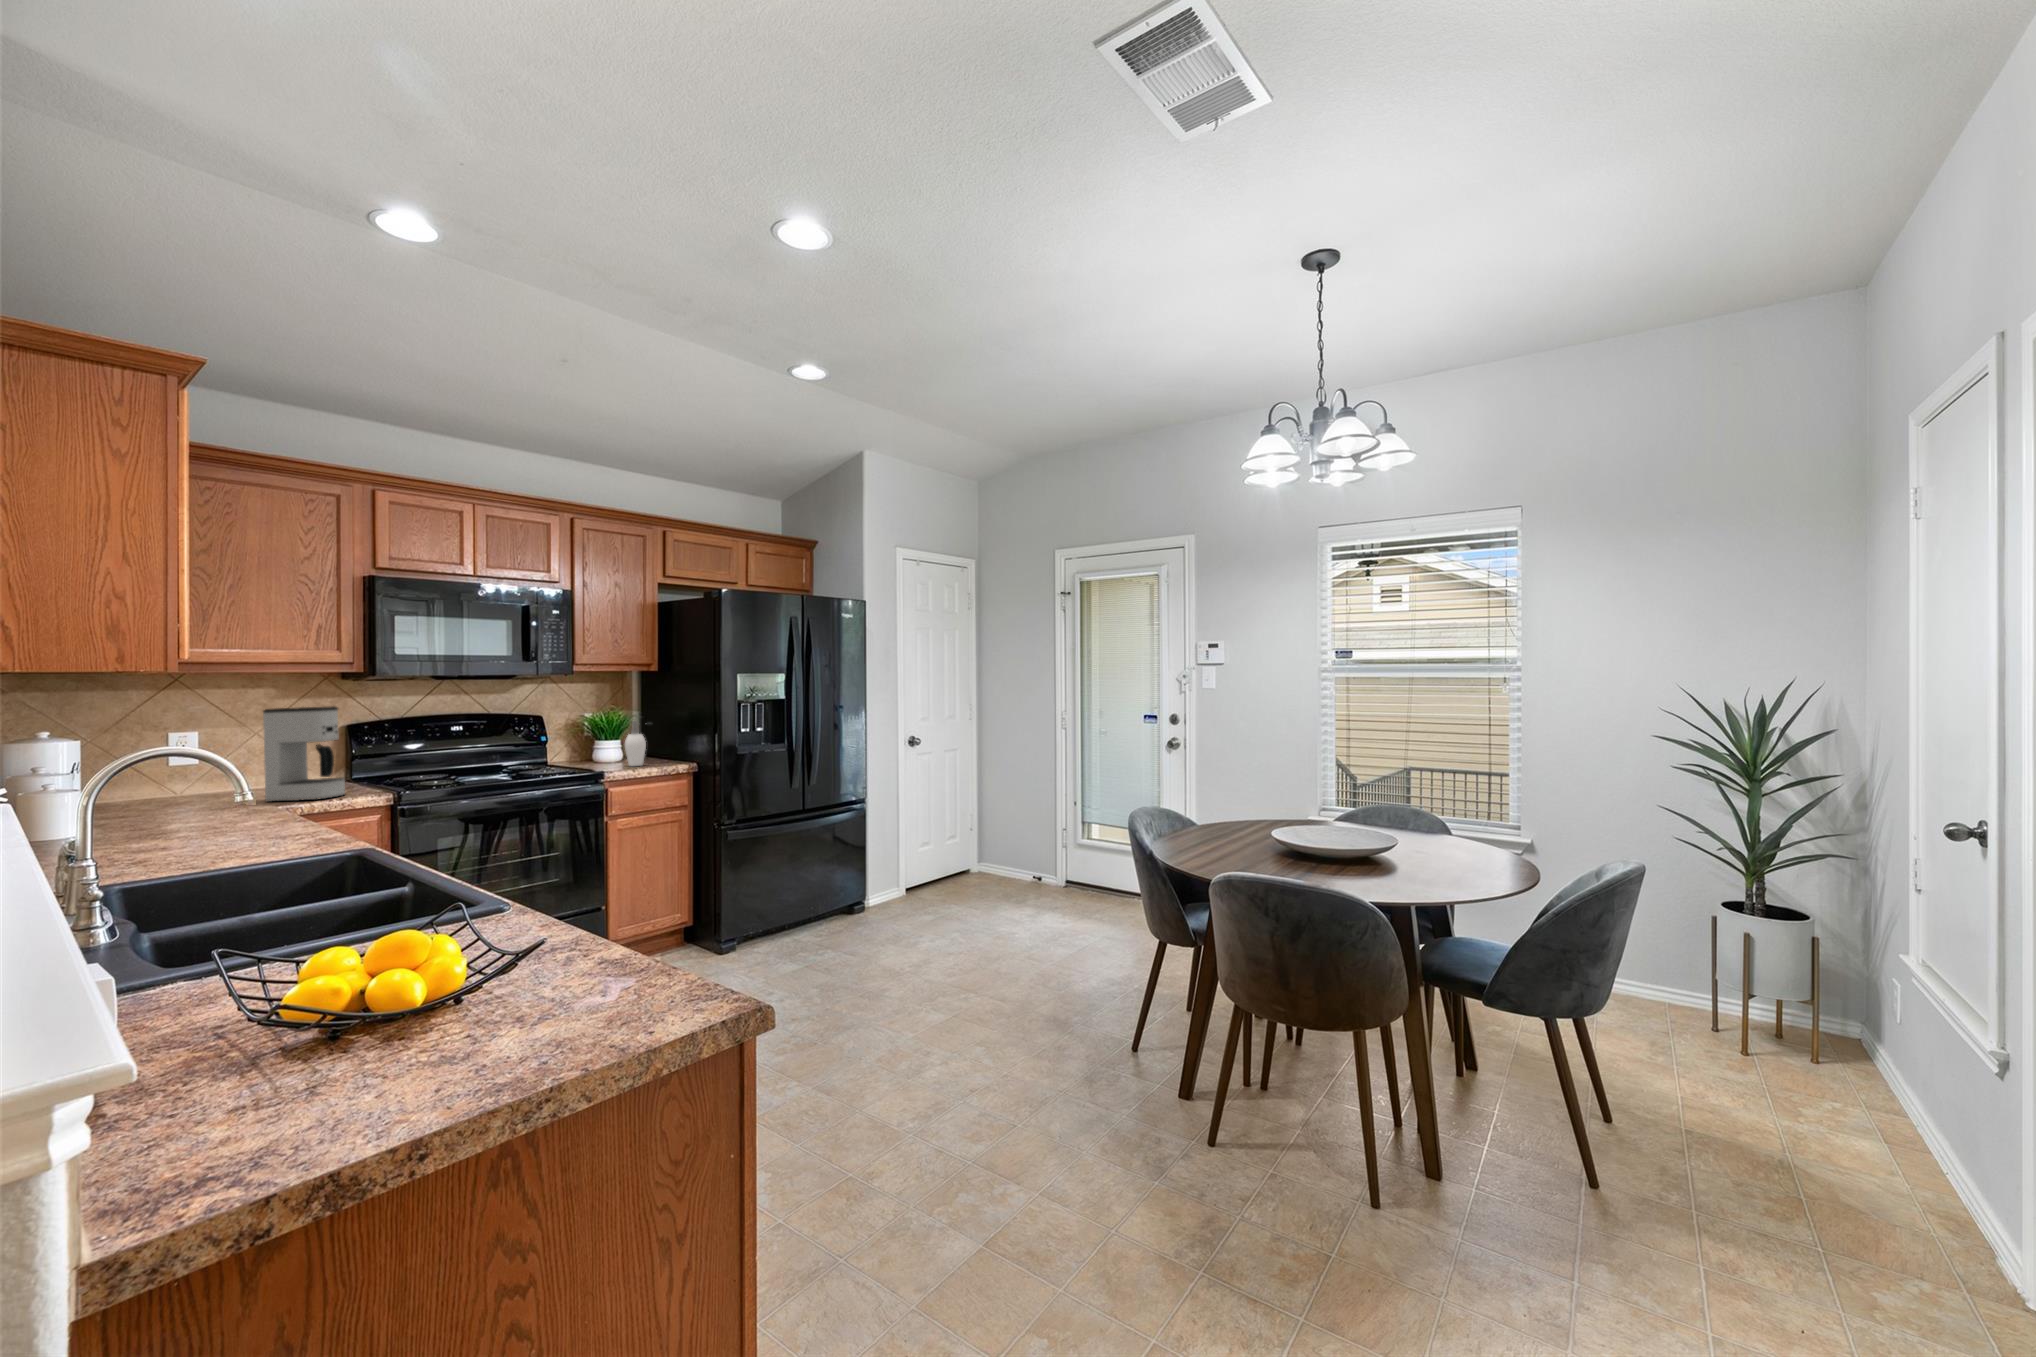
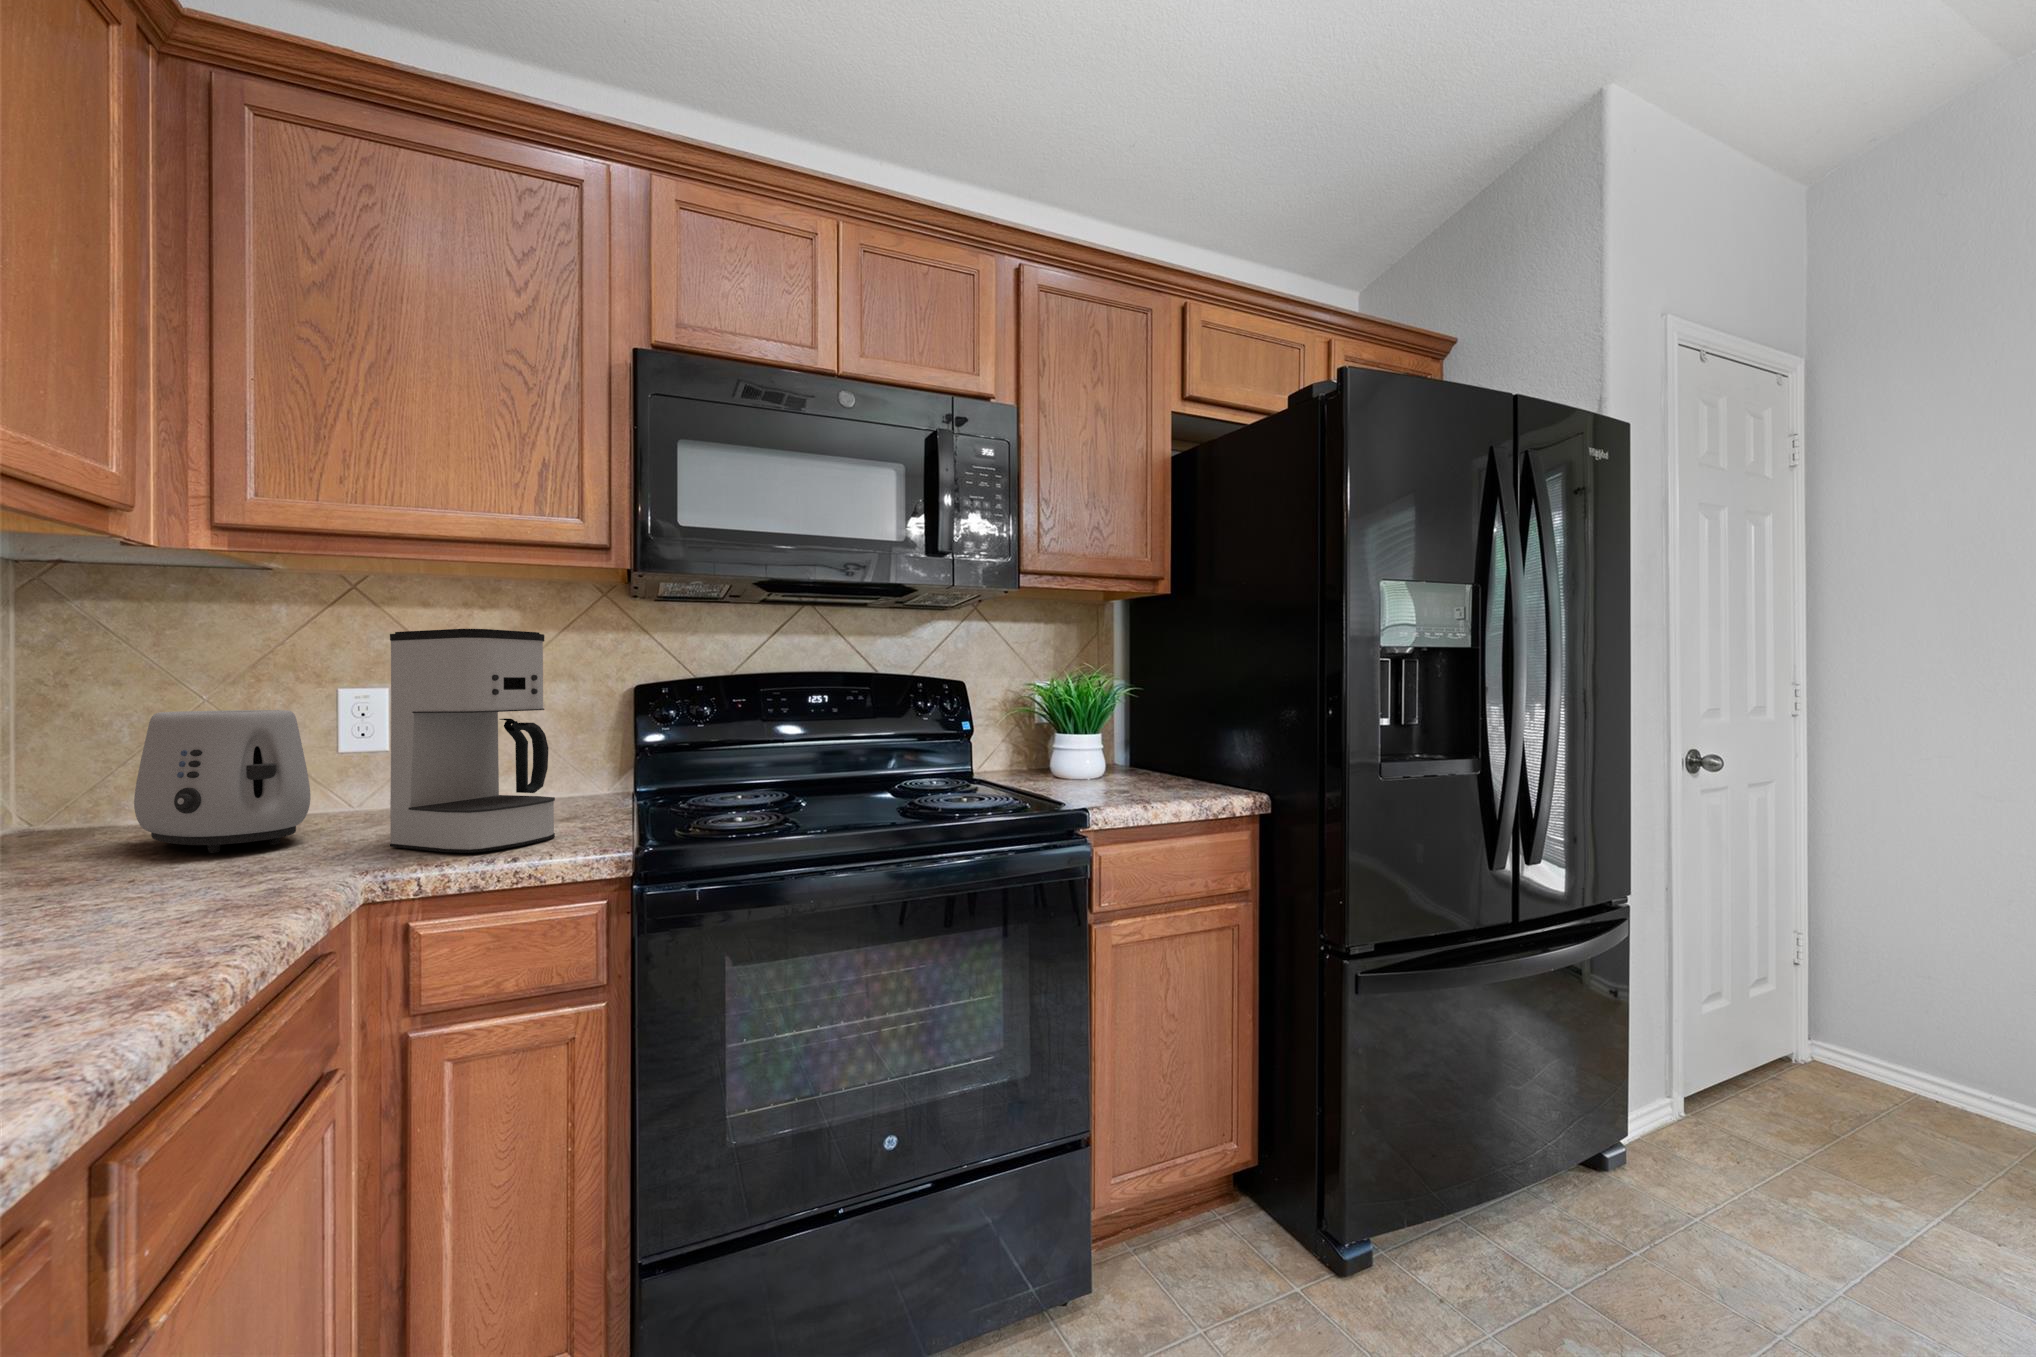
soap dispenser: present [625,721,646,766] -> none [1121,694,1179,796]
toaster: none [109,745,211,810] -> present [134,710,311,853]

